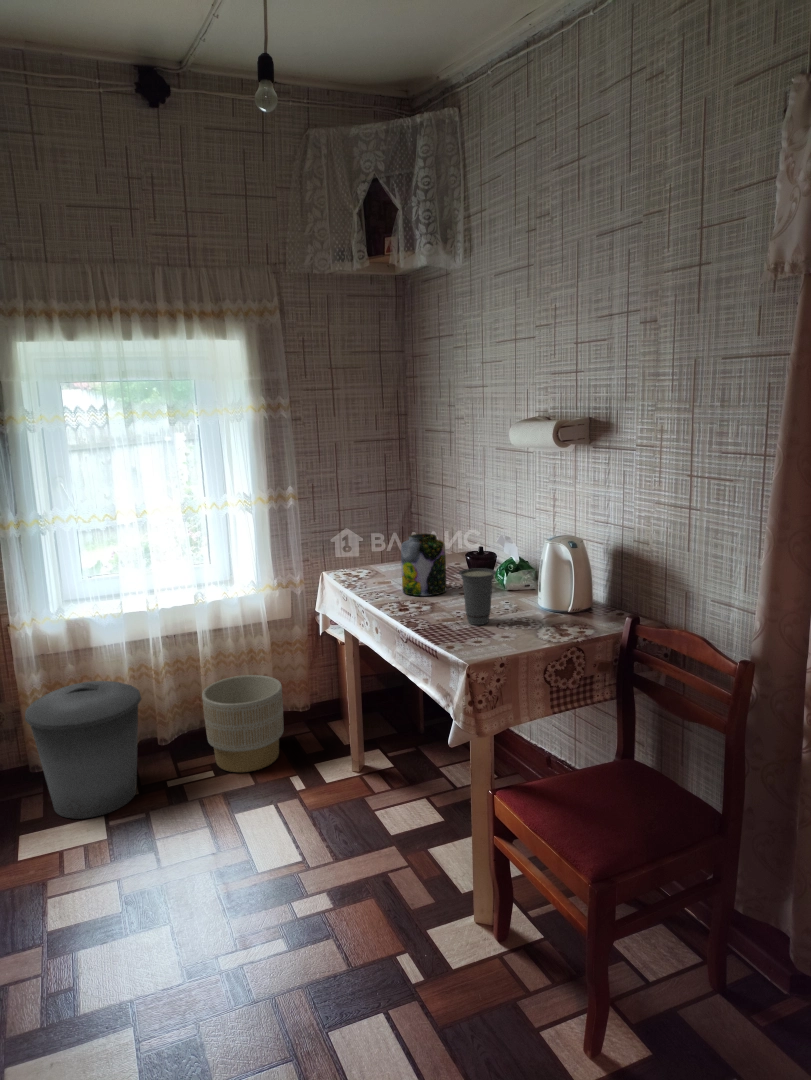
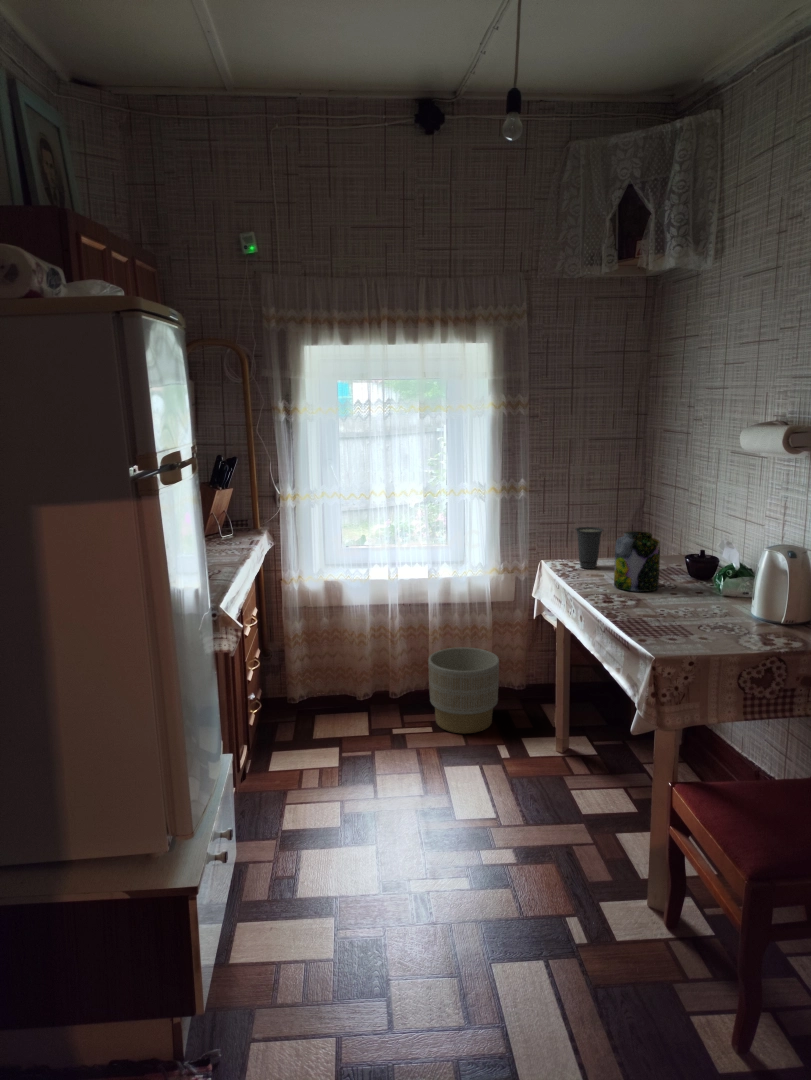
cup: present [459,568,496,625] -> present [575,527,603,569]
trash can: present [25,681,141,819] -> none [285,634,377,747]

